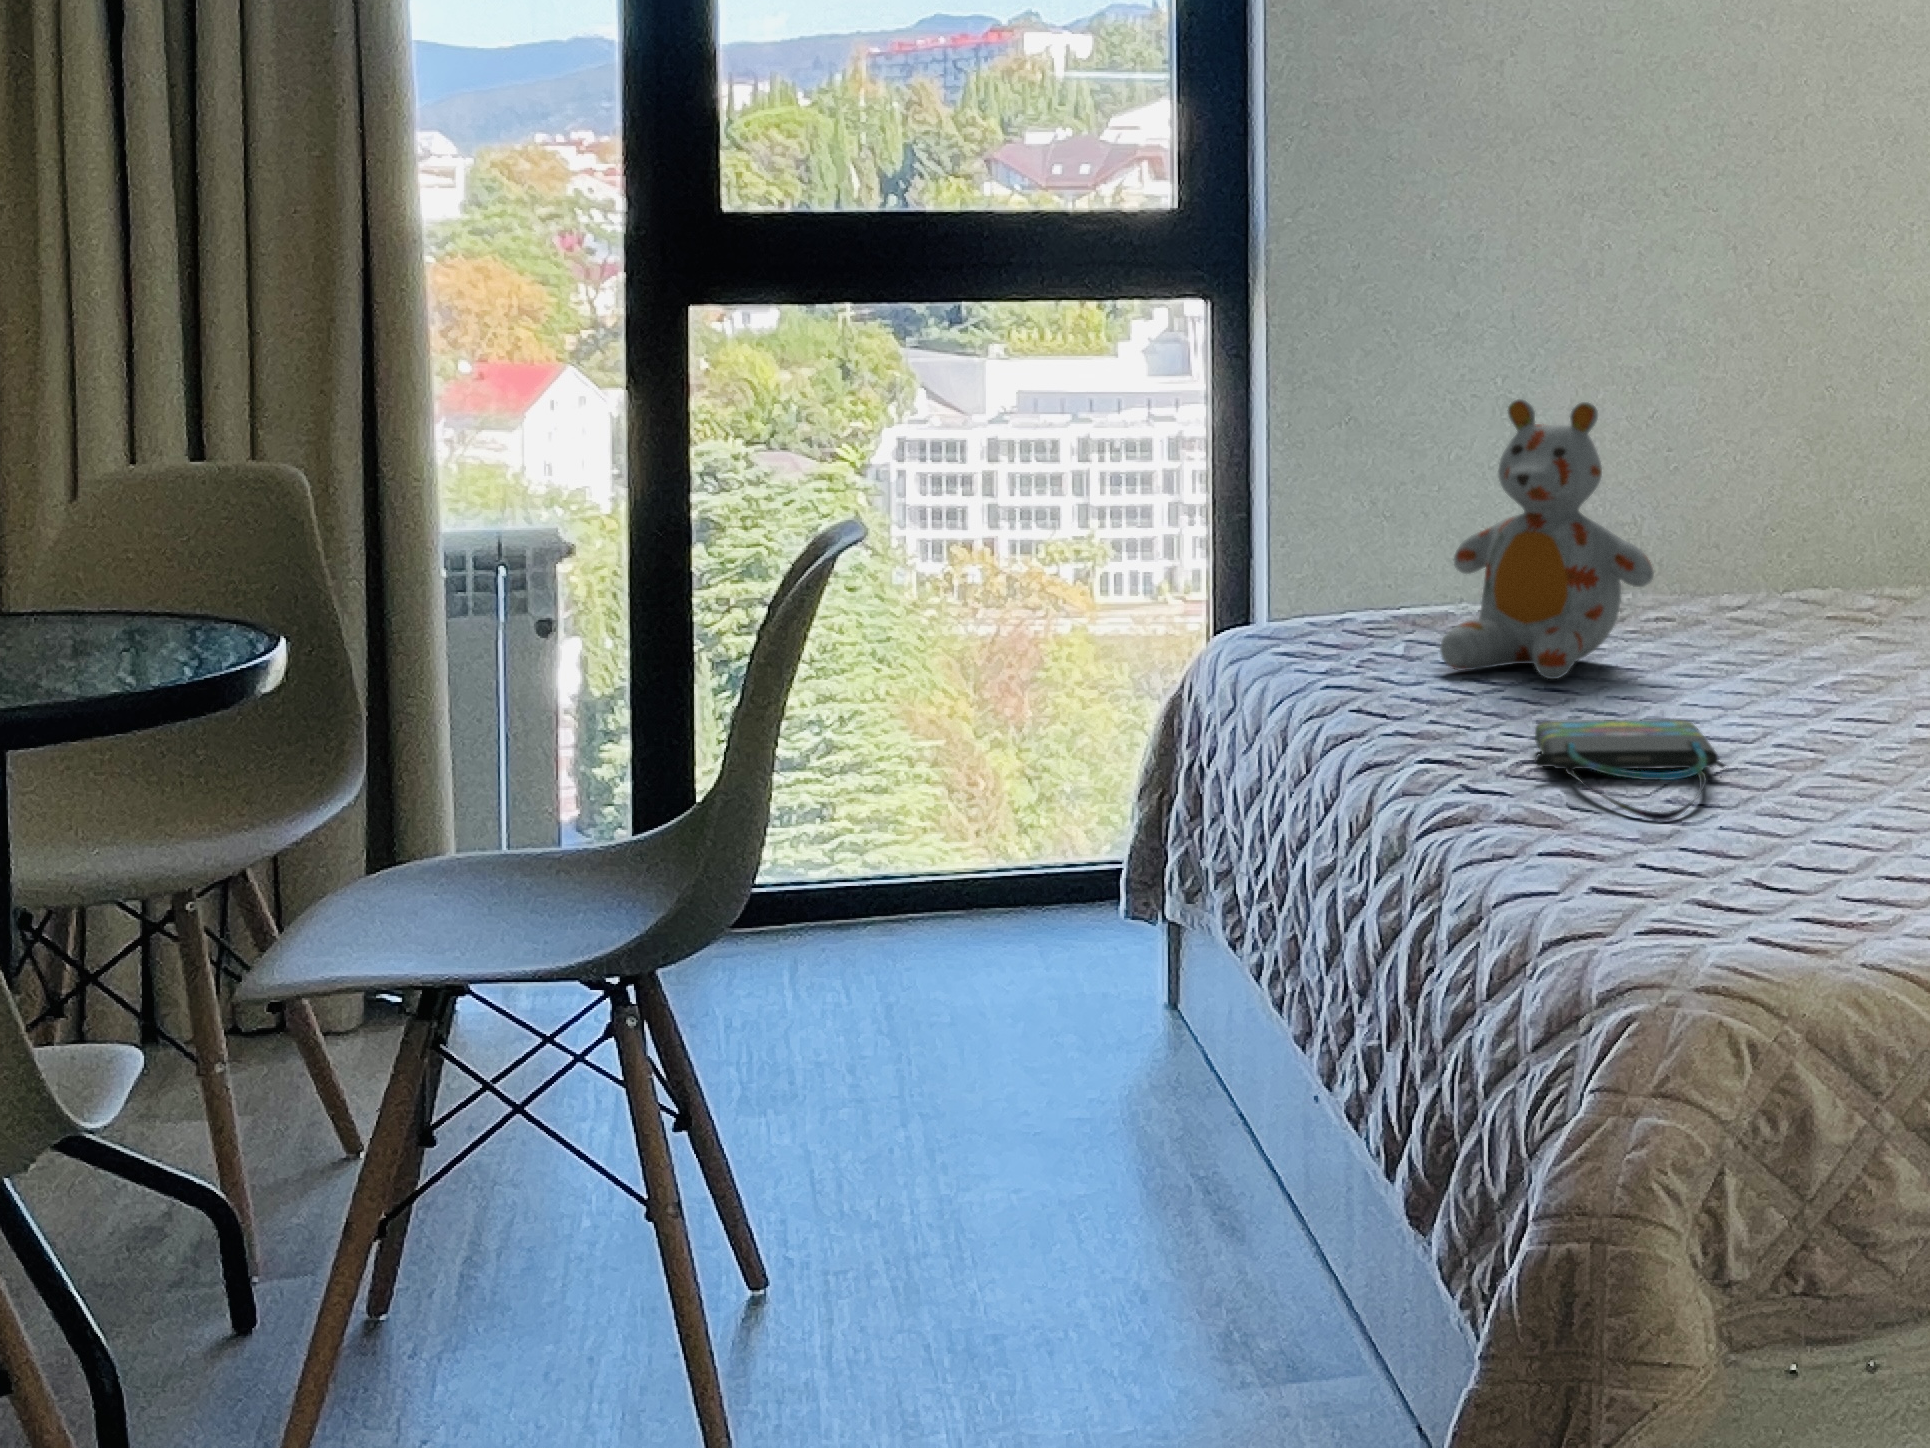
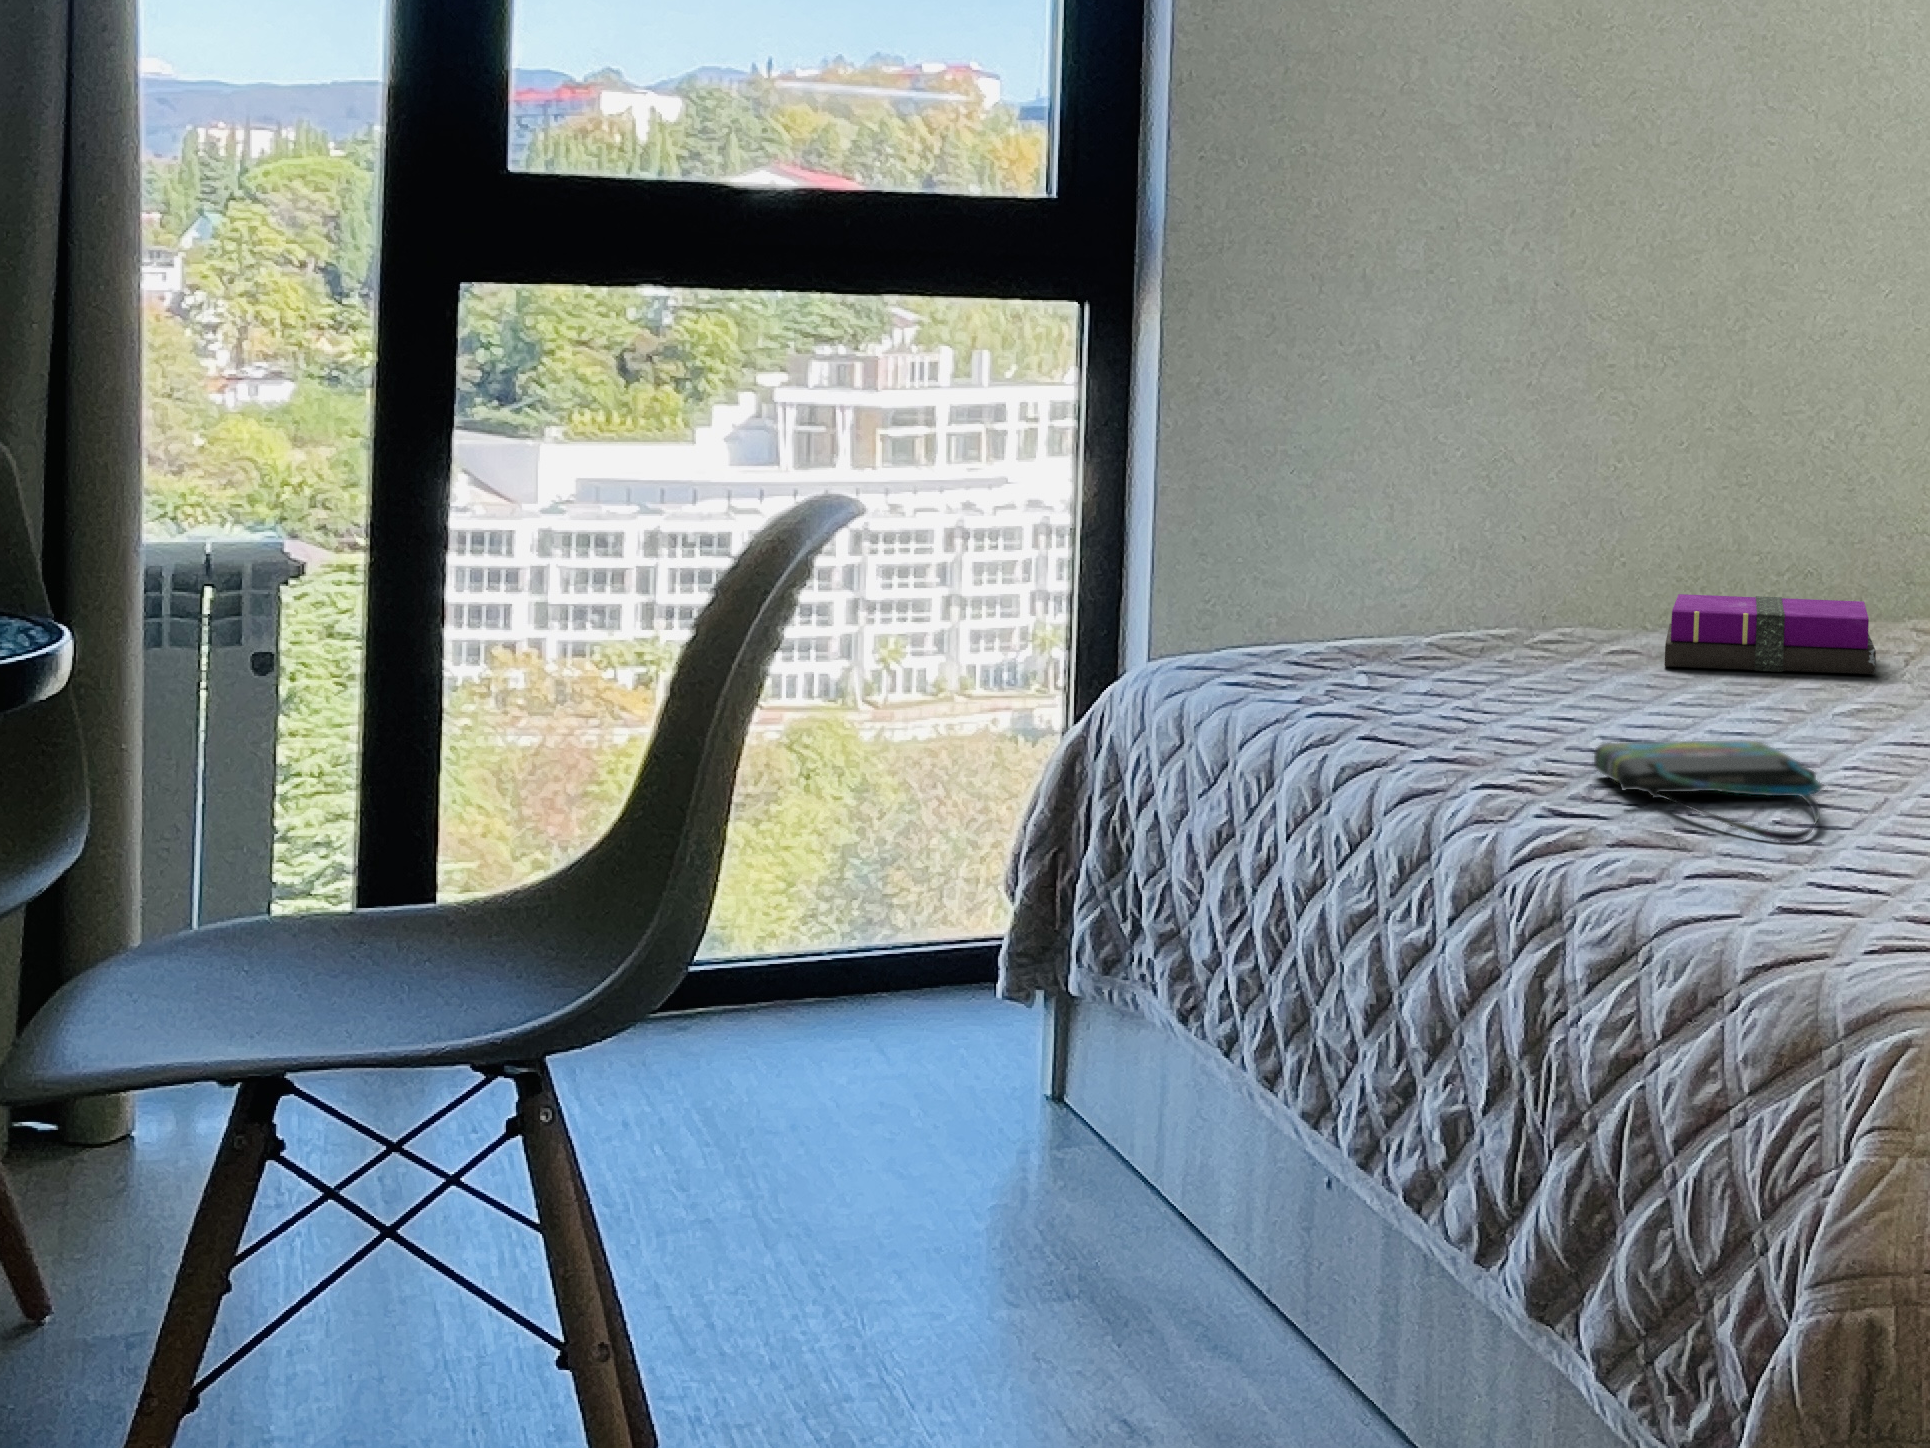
stuffed bear: present [1440,399,1654,679] -> none [1426,403,1658,709]
notebook: none [1692,562,1901,641] -> present [1665,594,1876,674]

